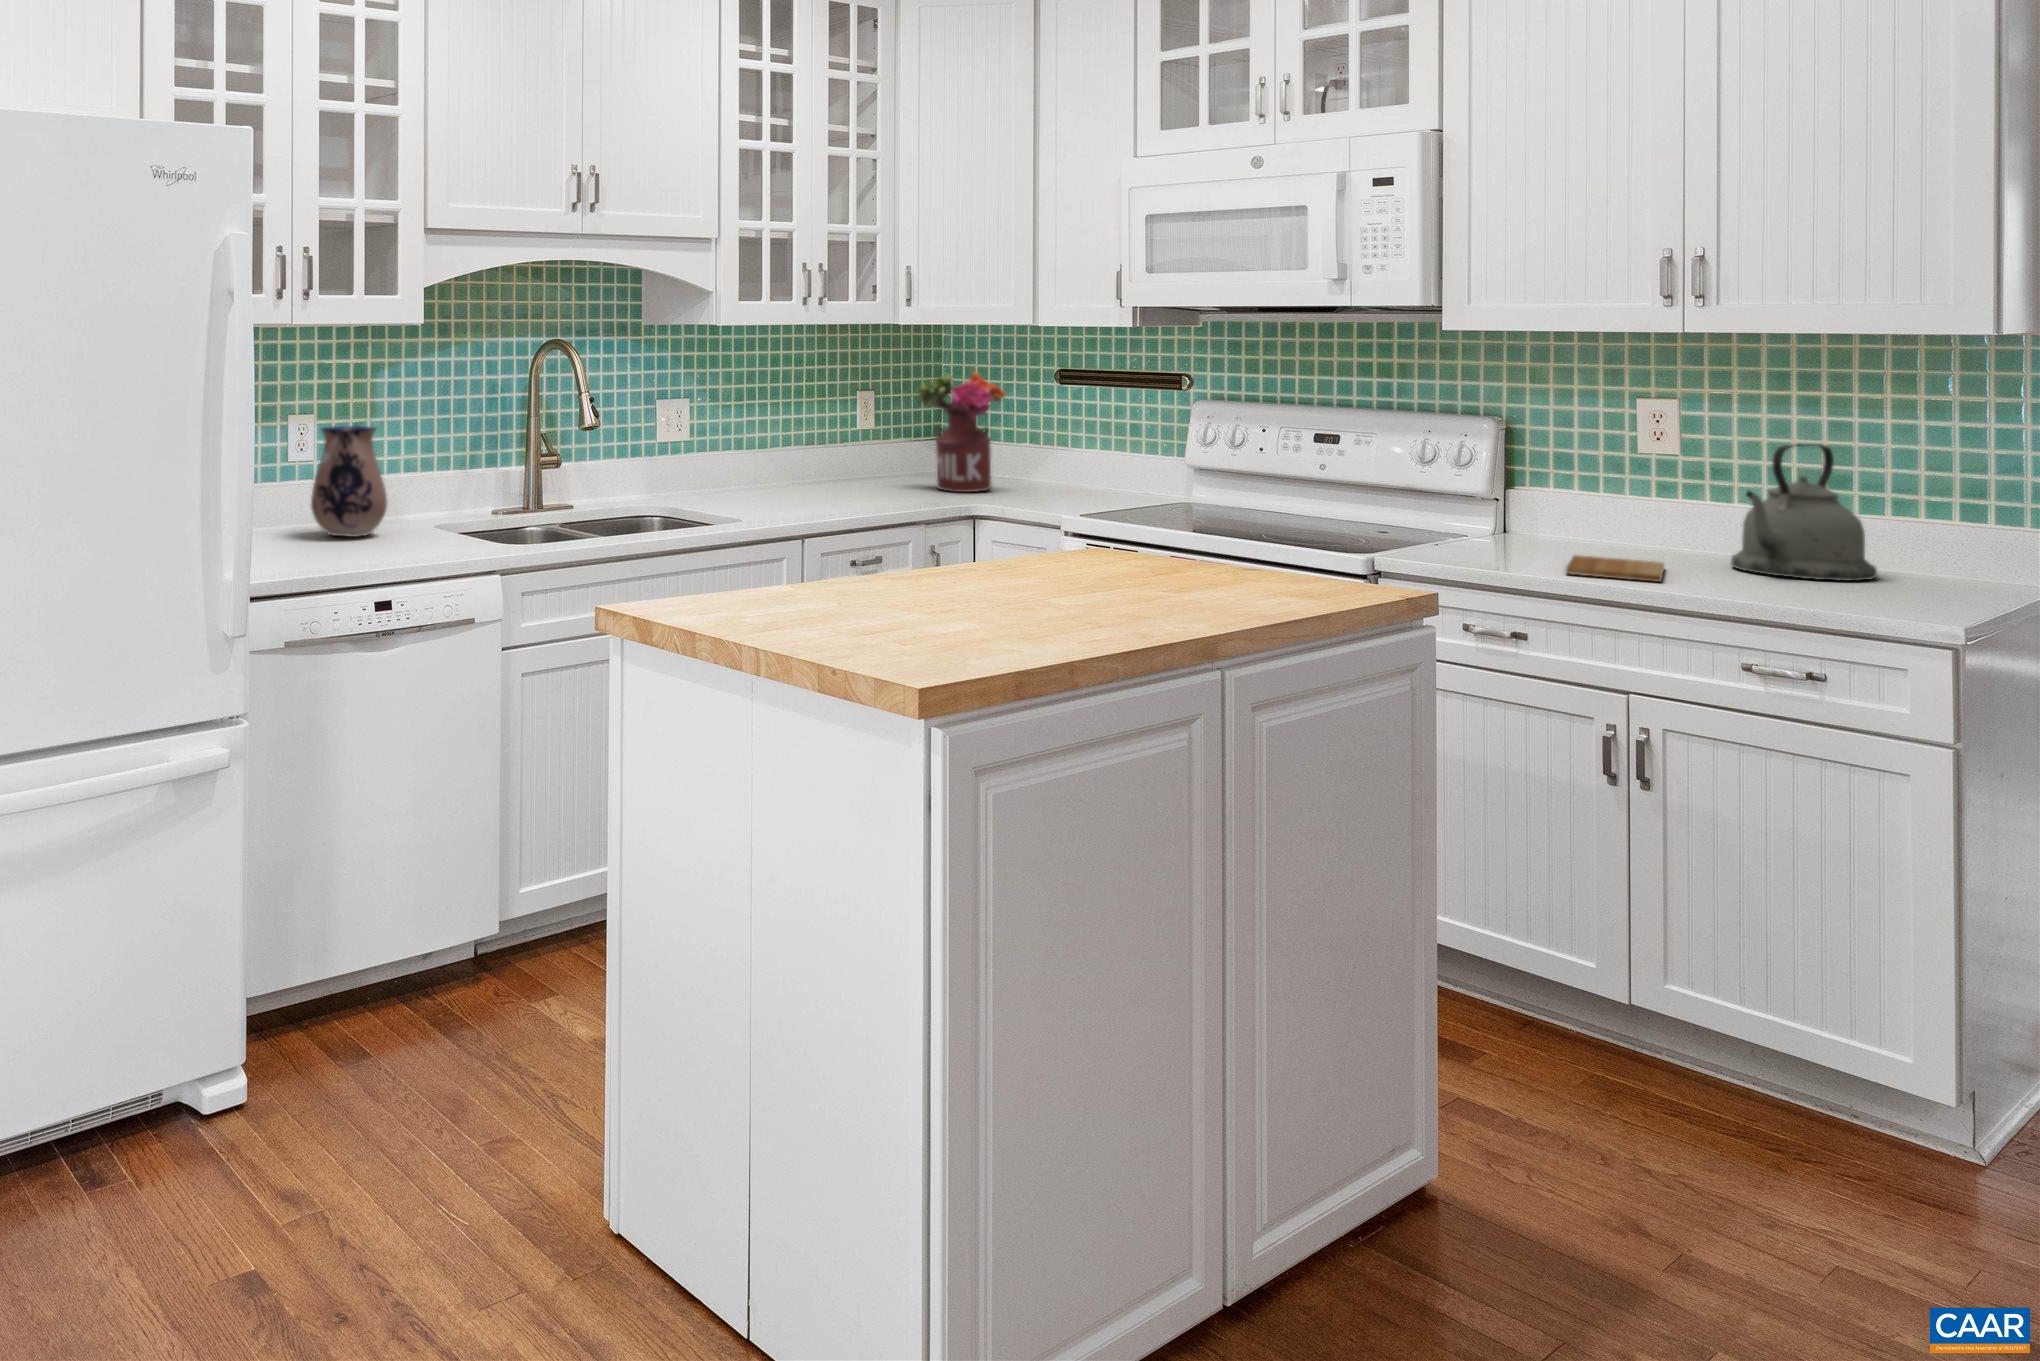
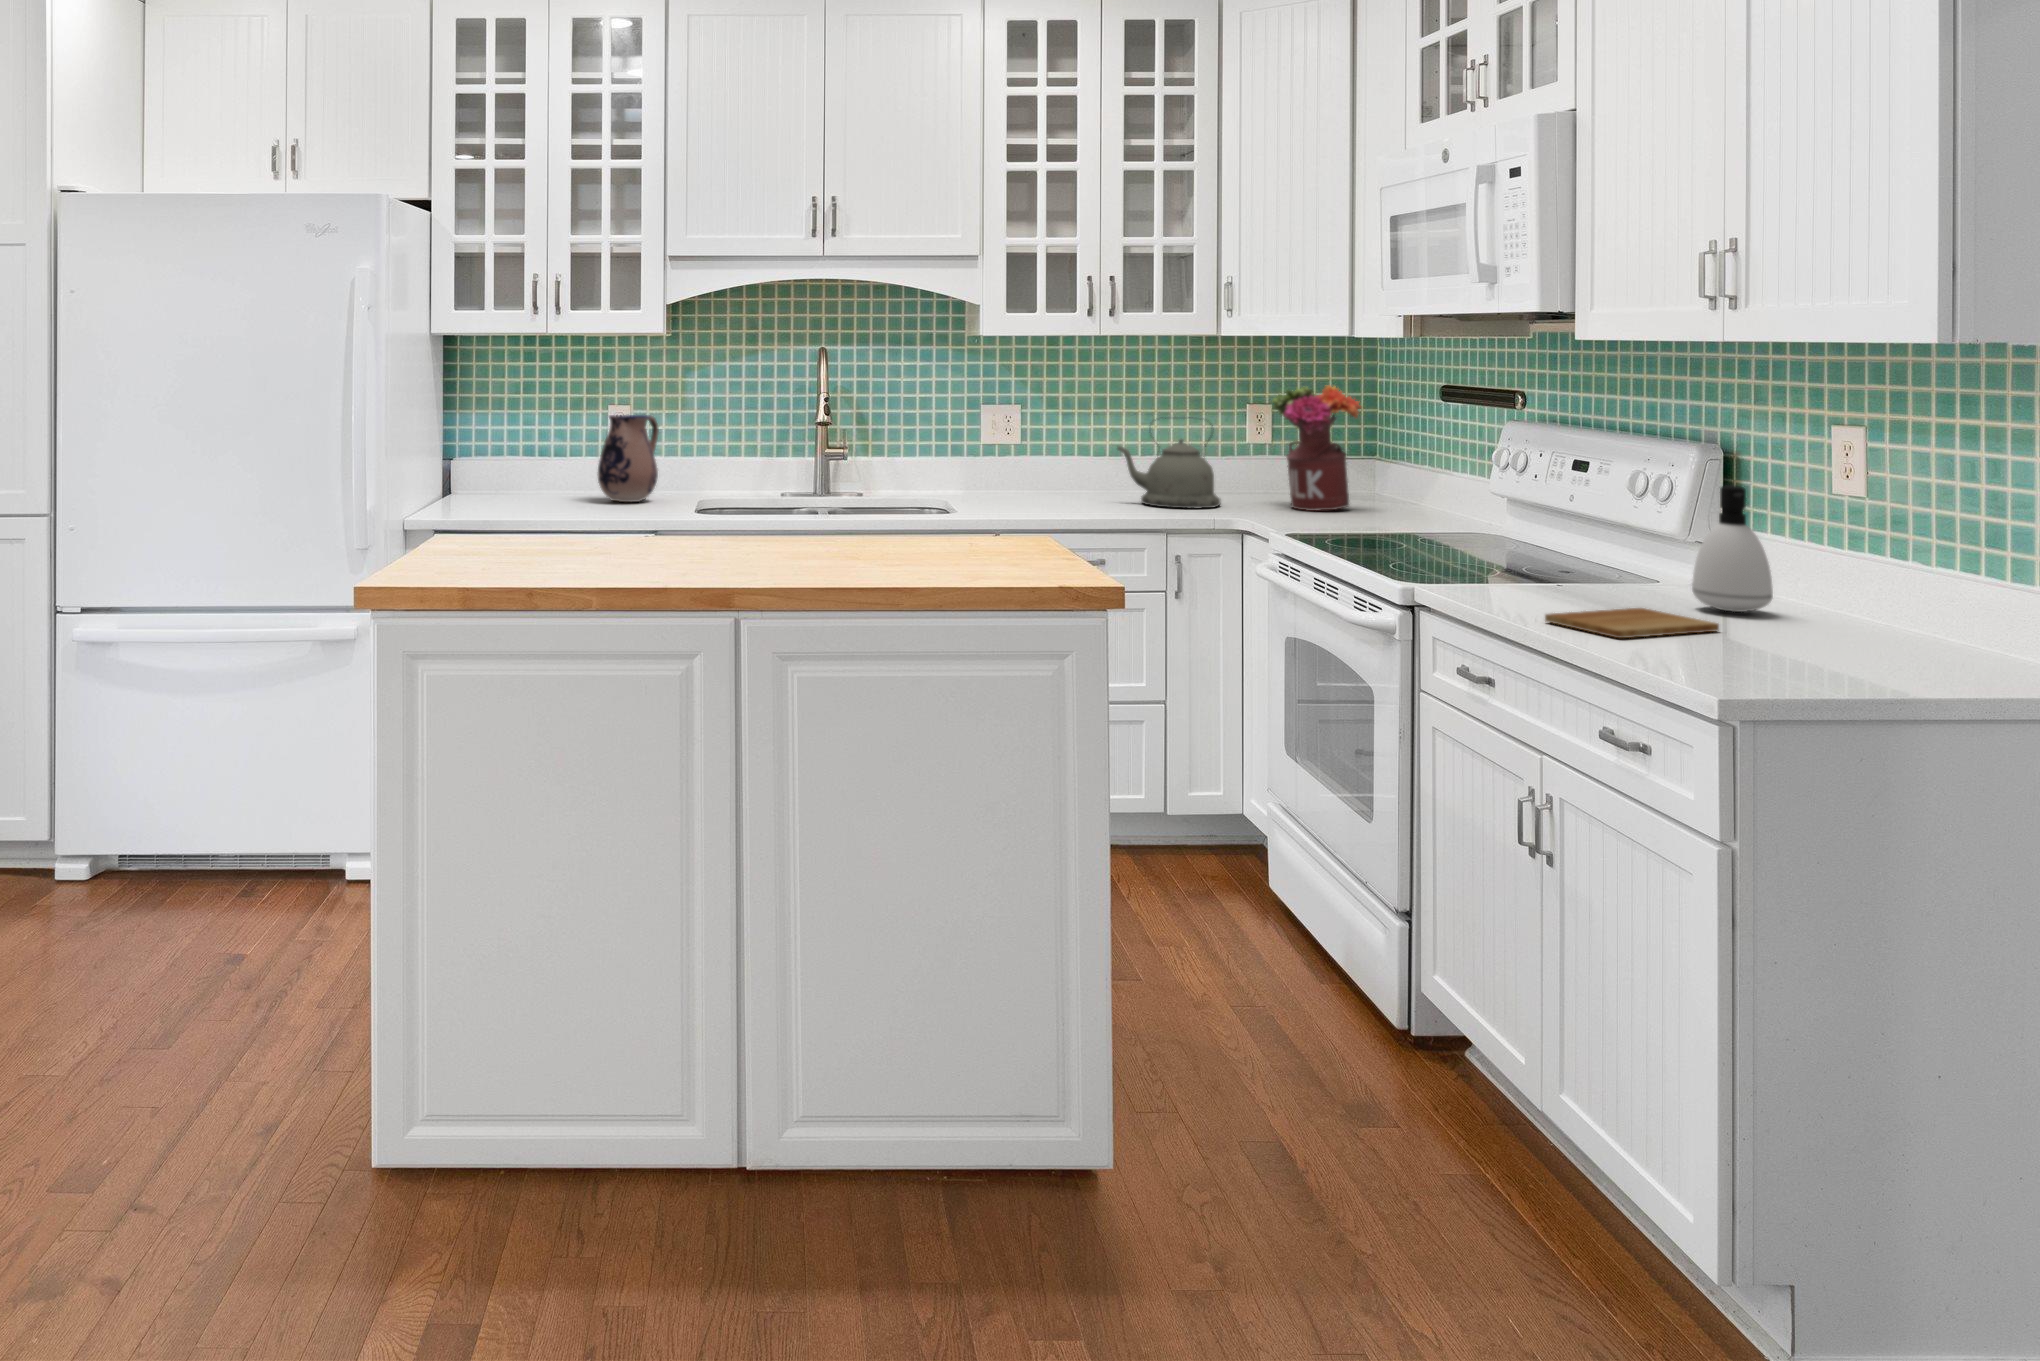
kettle: present [1731,444,1877,581] -> present [1117,417,1220,508]
soap dispenser: none [1557,448,1625,552] -> present [1692,485,1773,612]

